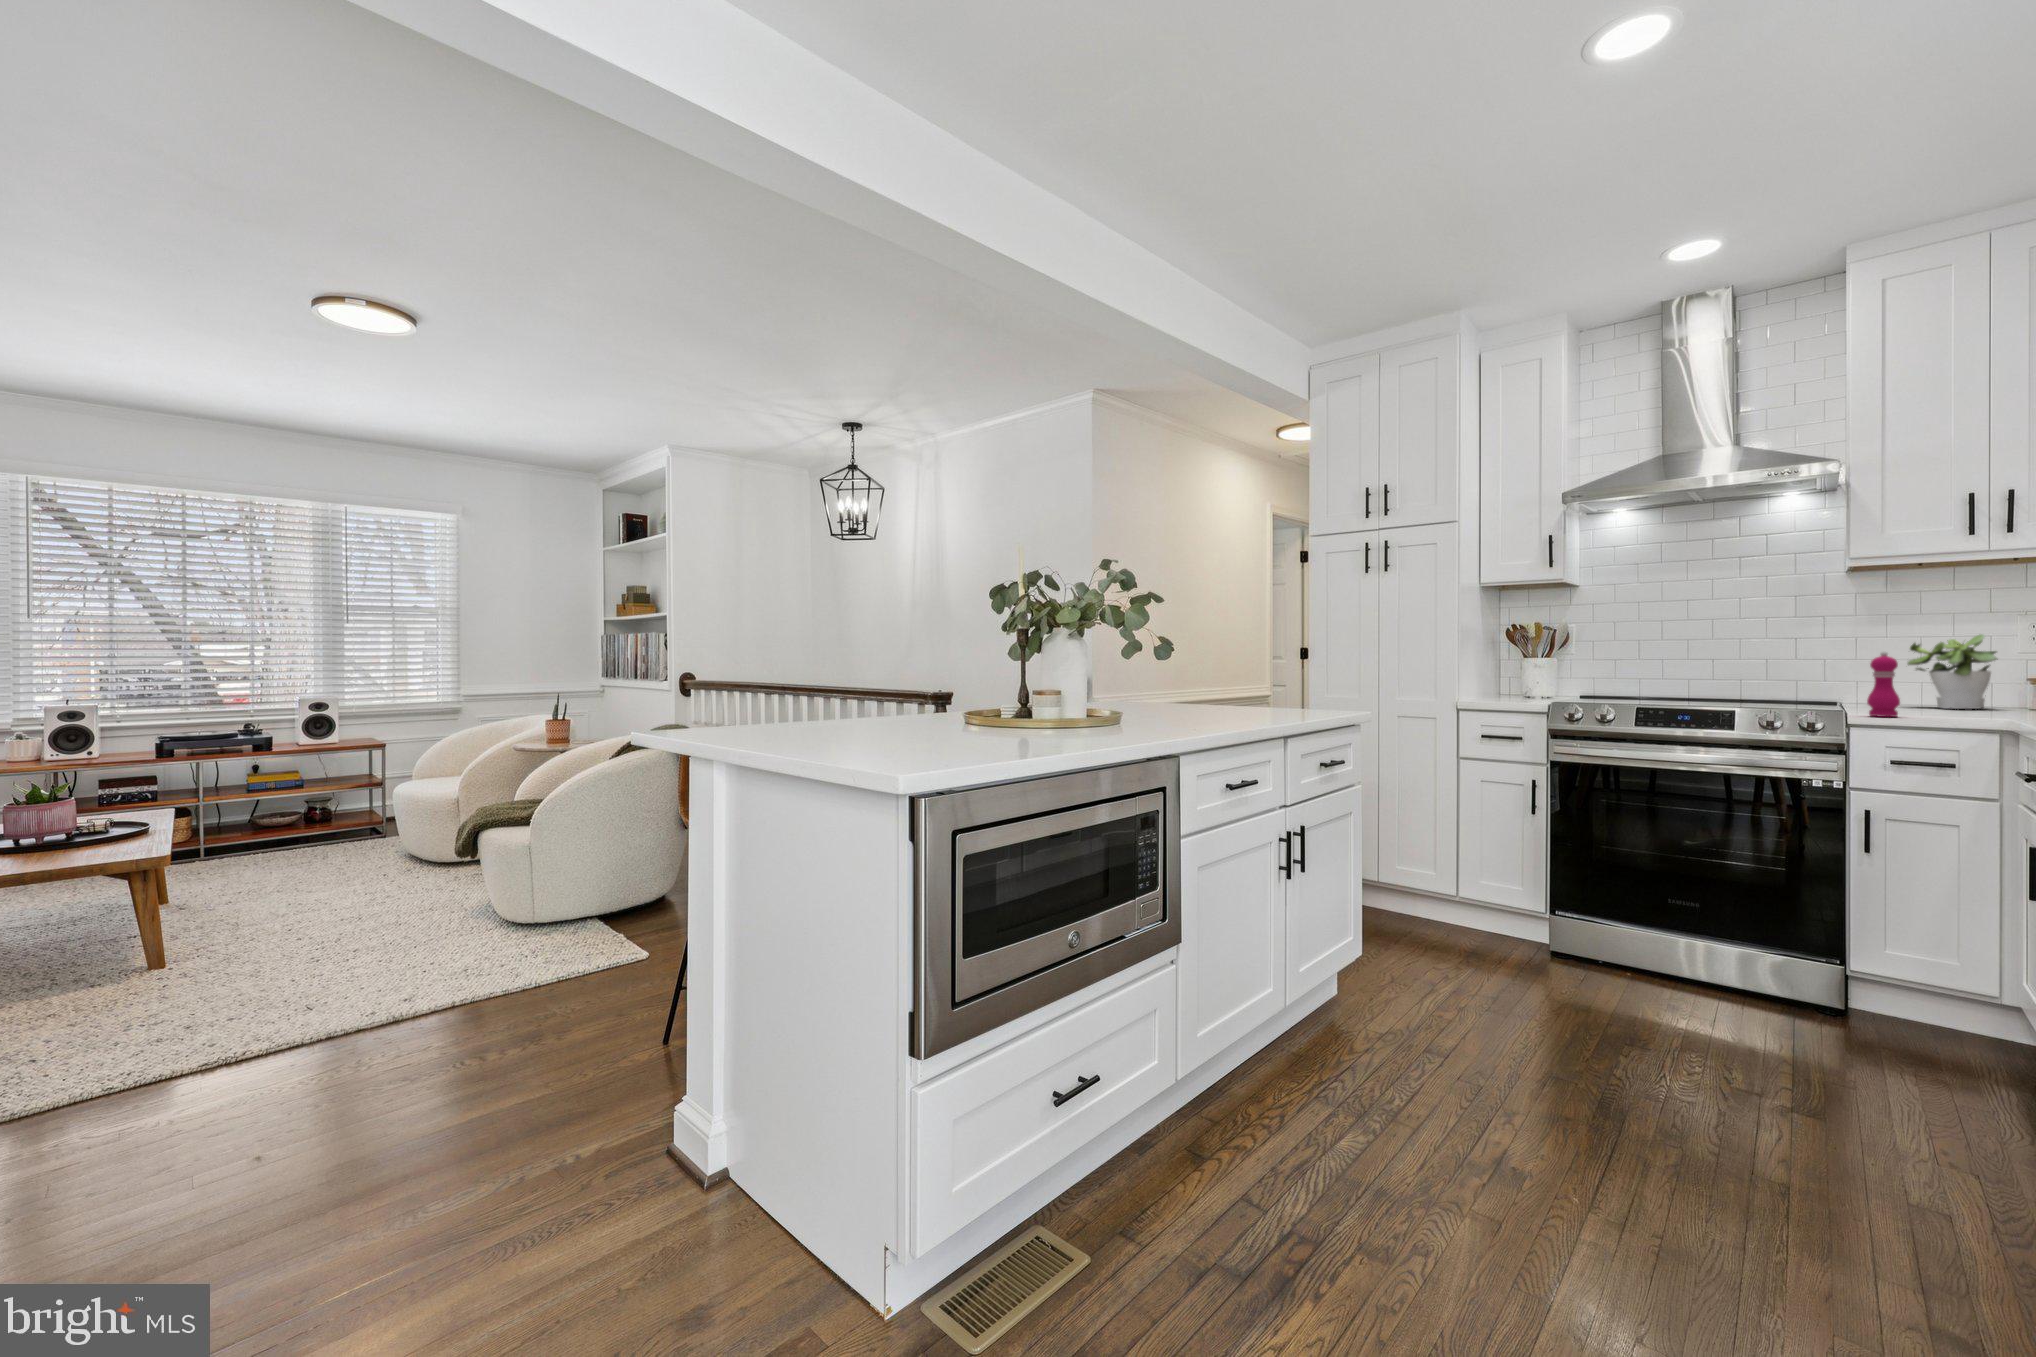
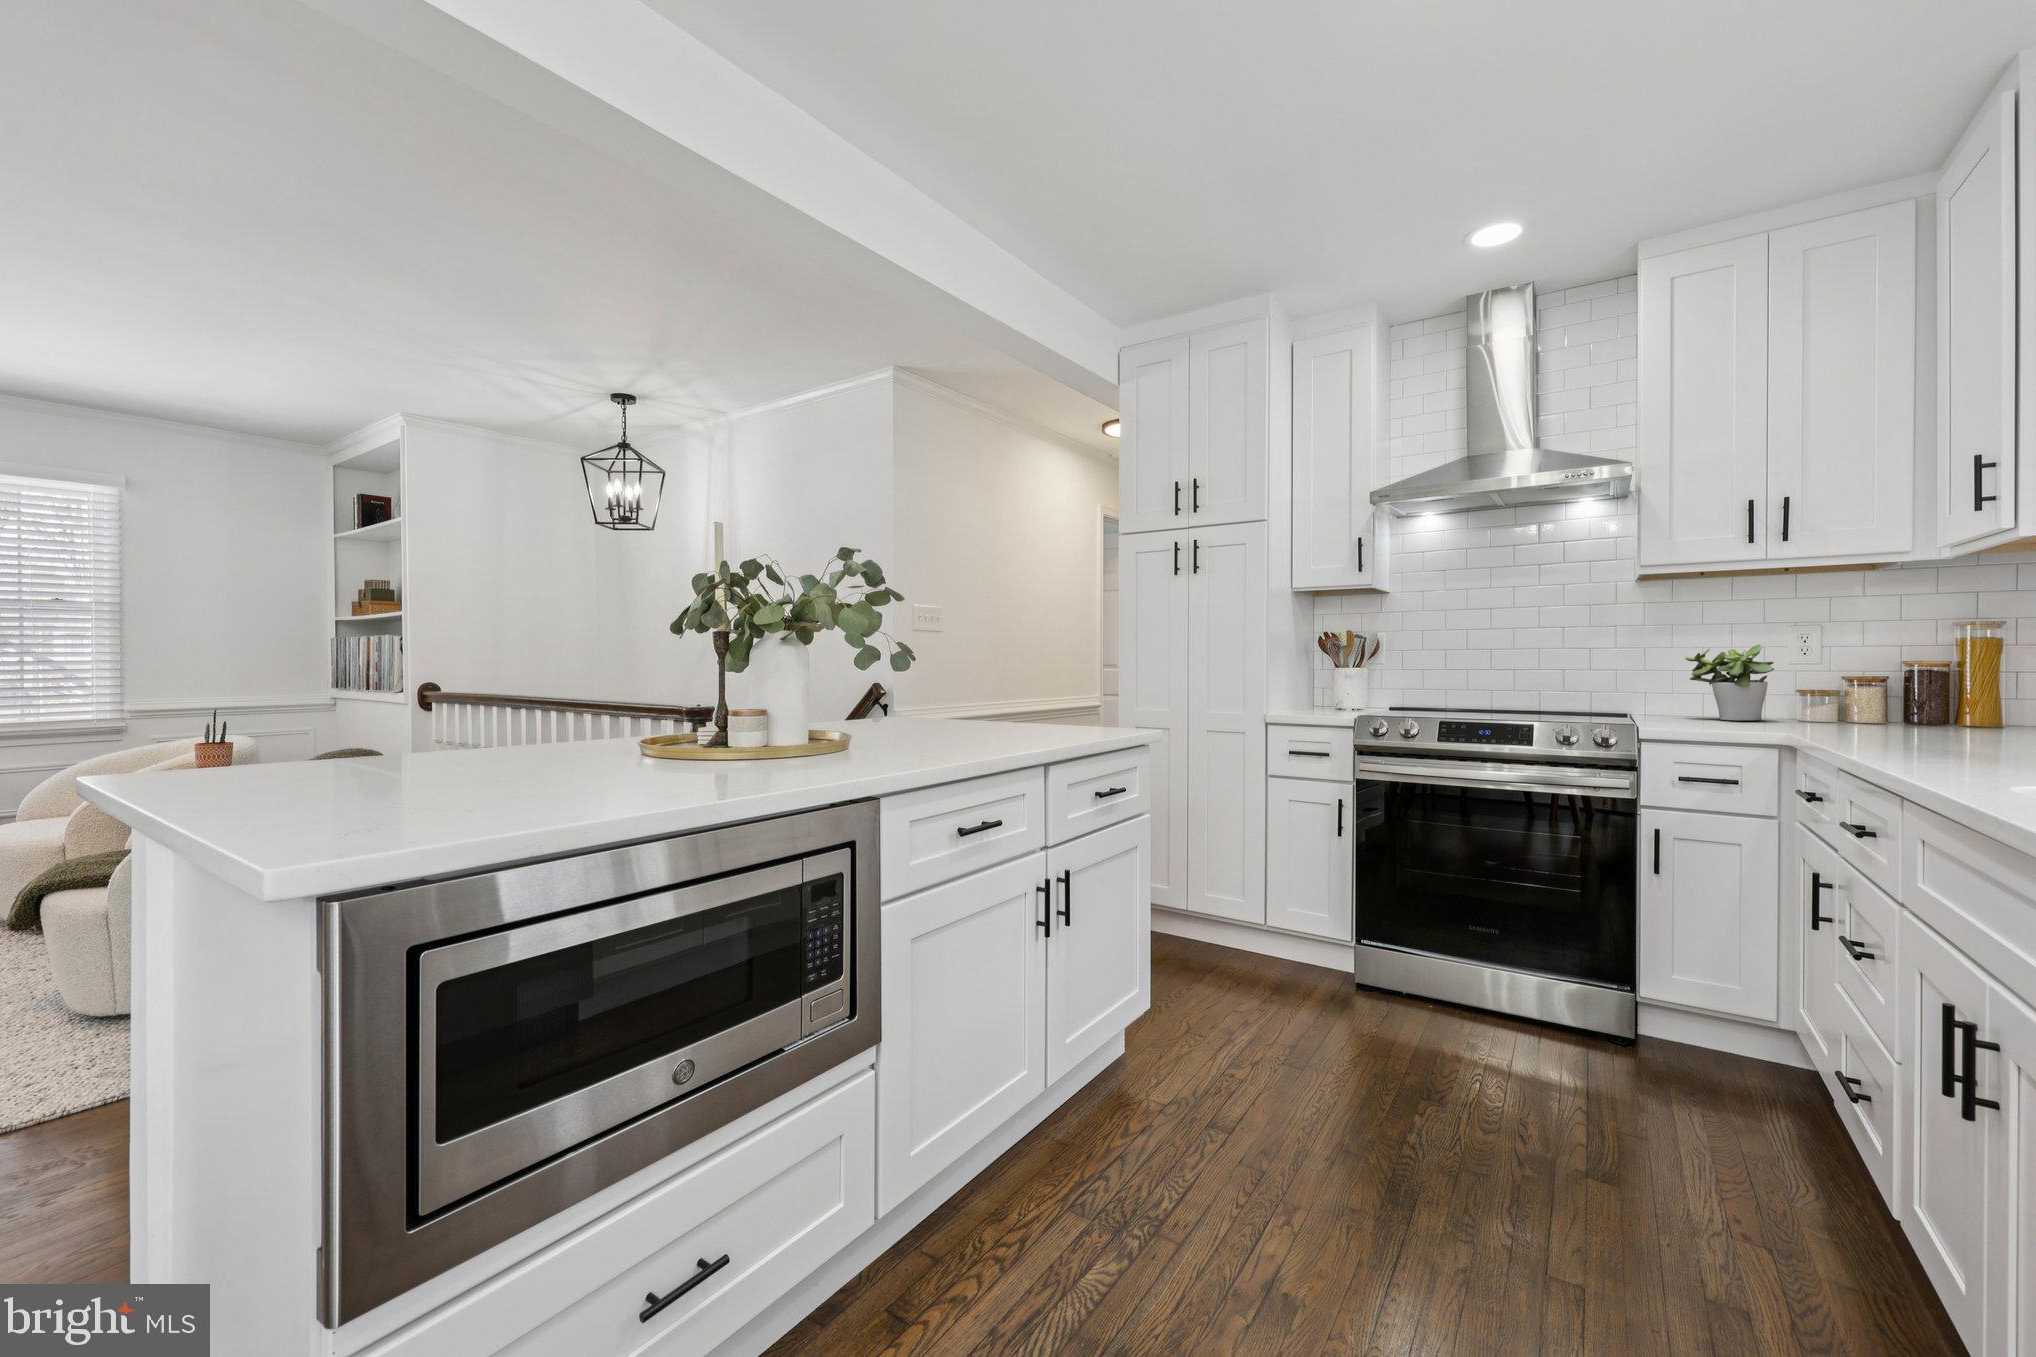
pepper mill: present [1867,651,1900,717] -> none [1658,662,1689,731]

